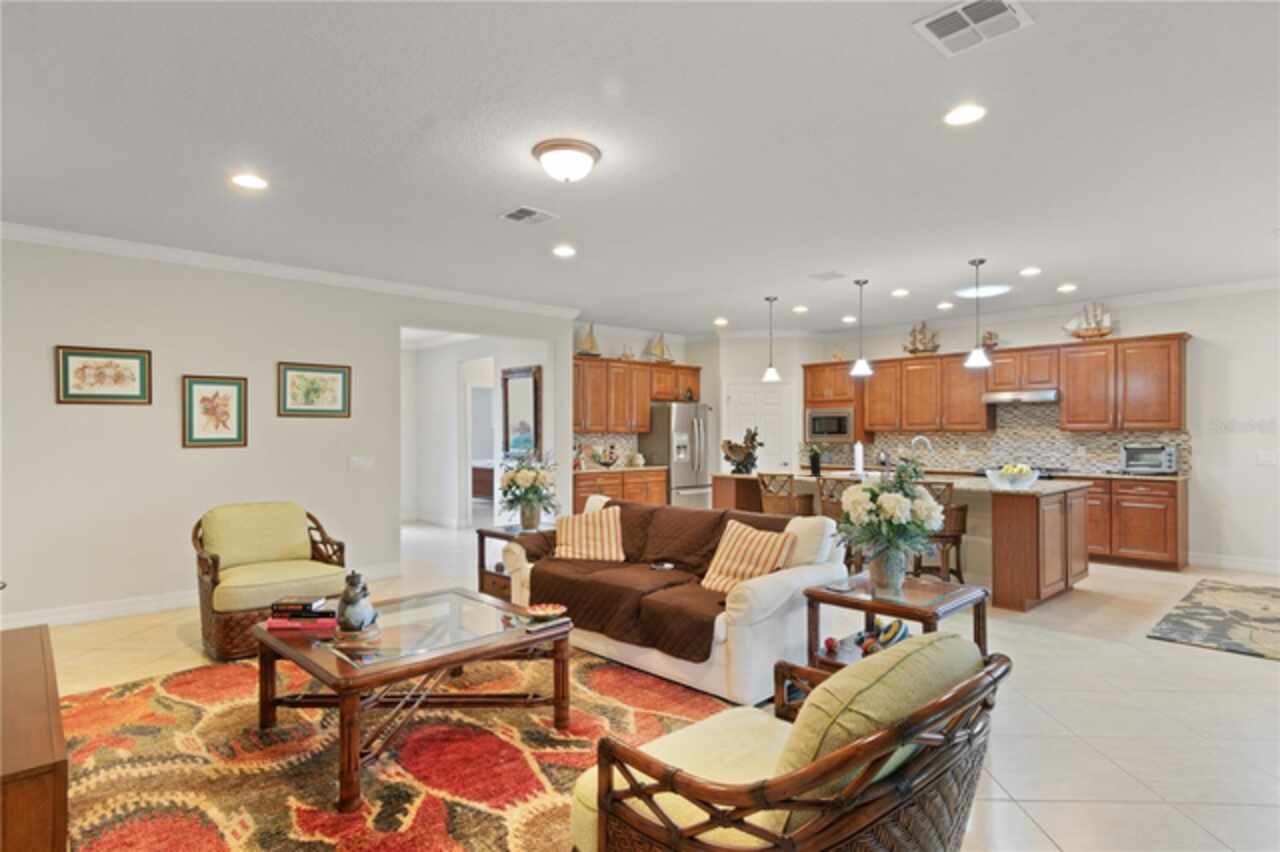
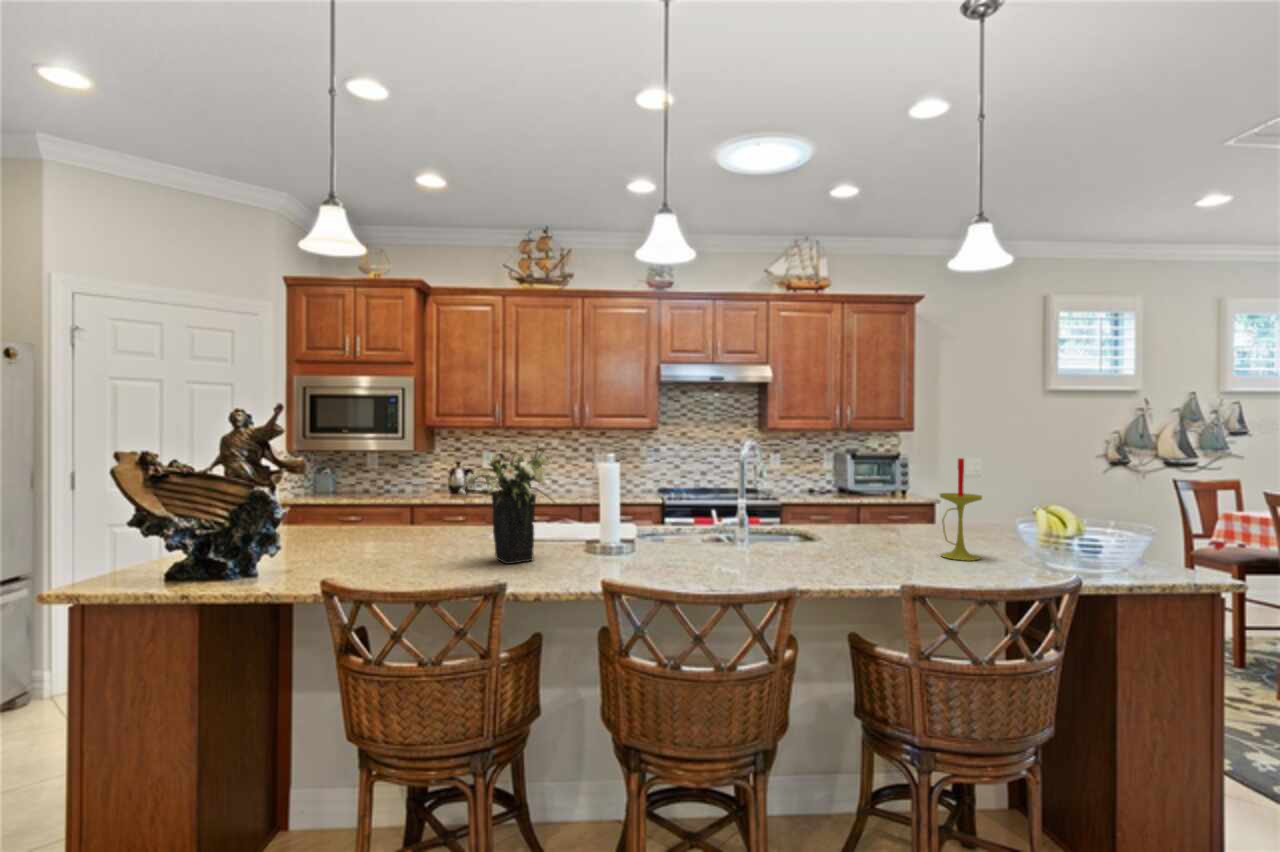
candle: none [948,446,969,486] -> present [939,458,982,561]

